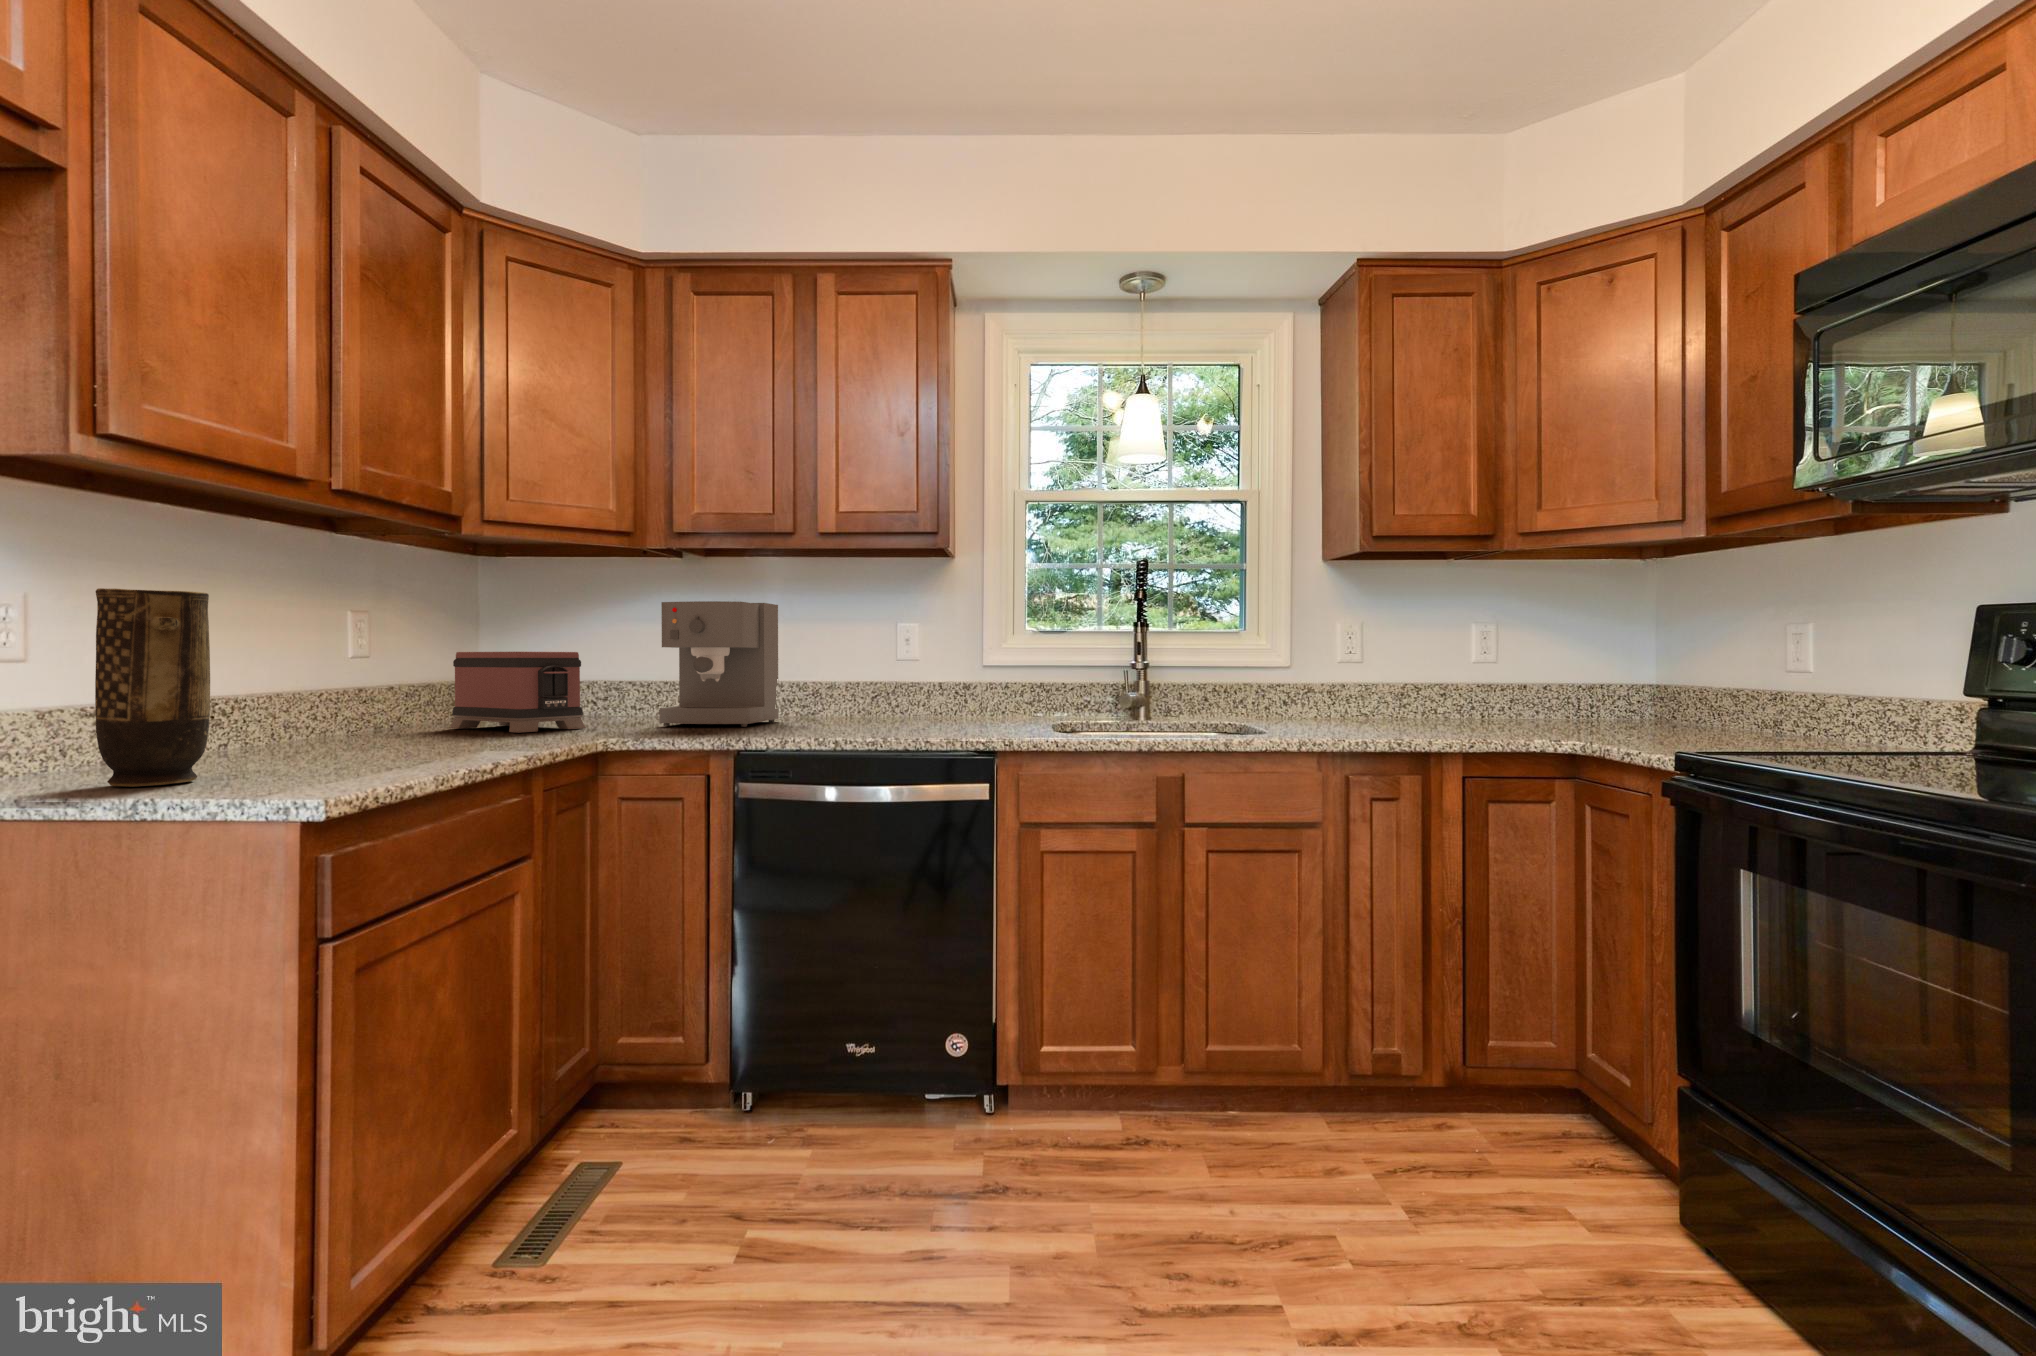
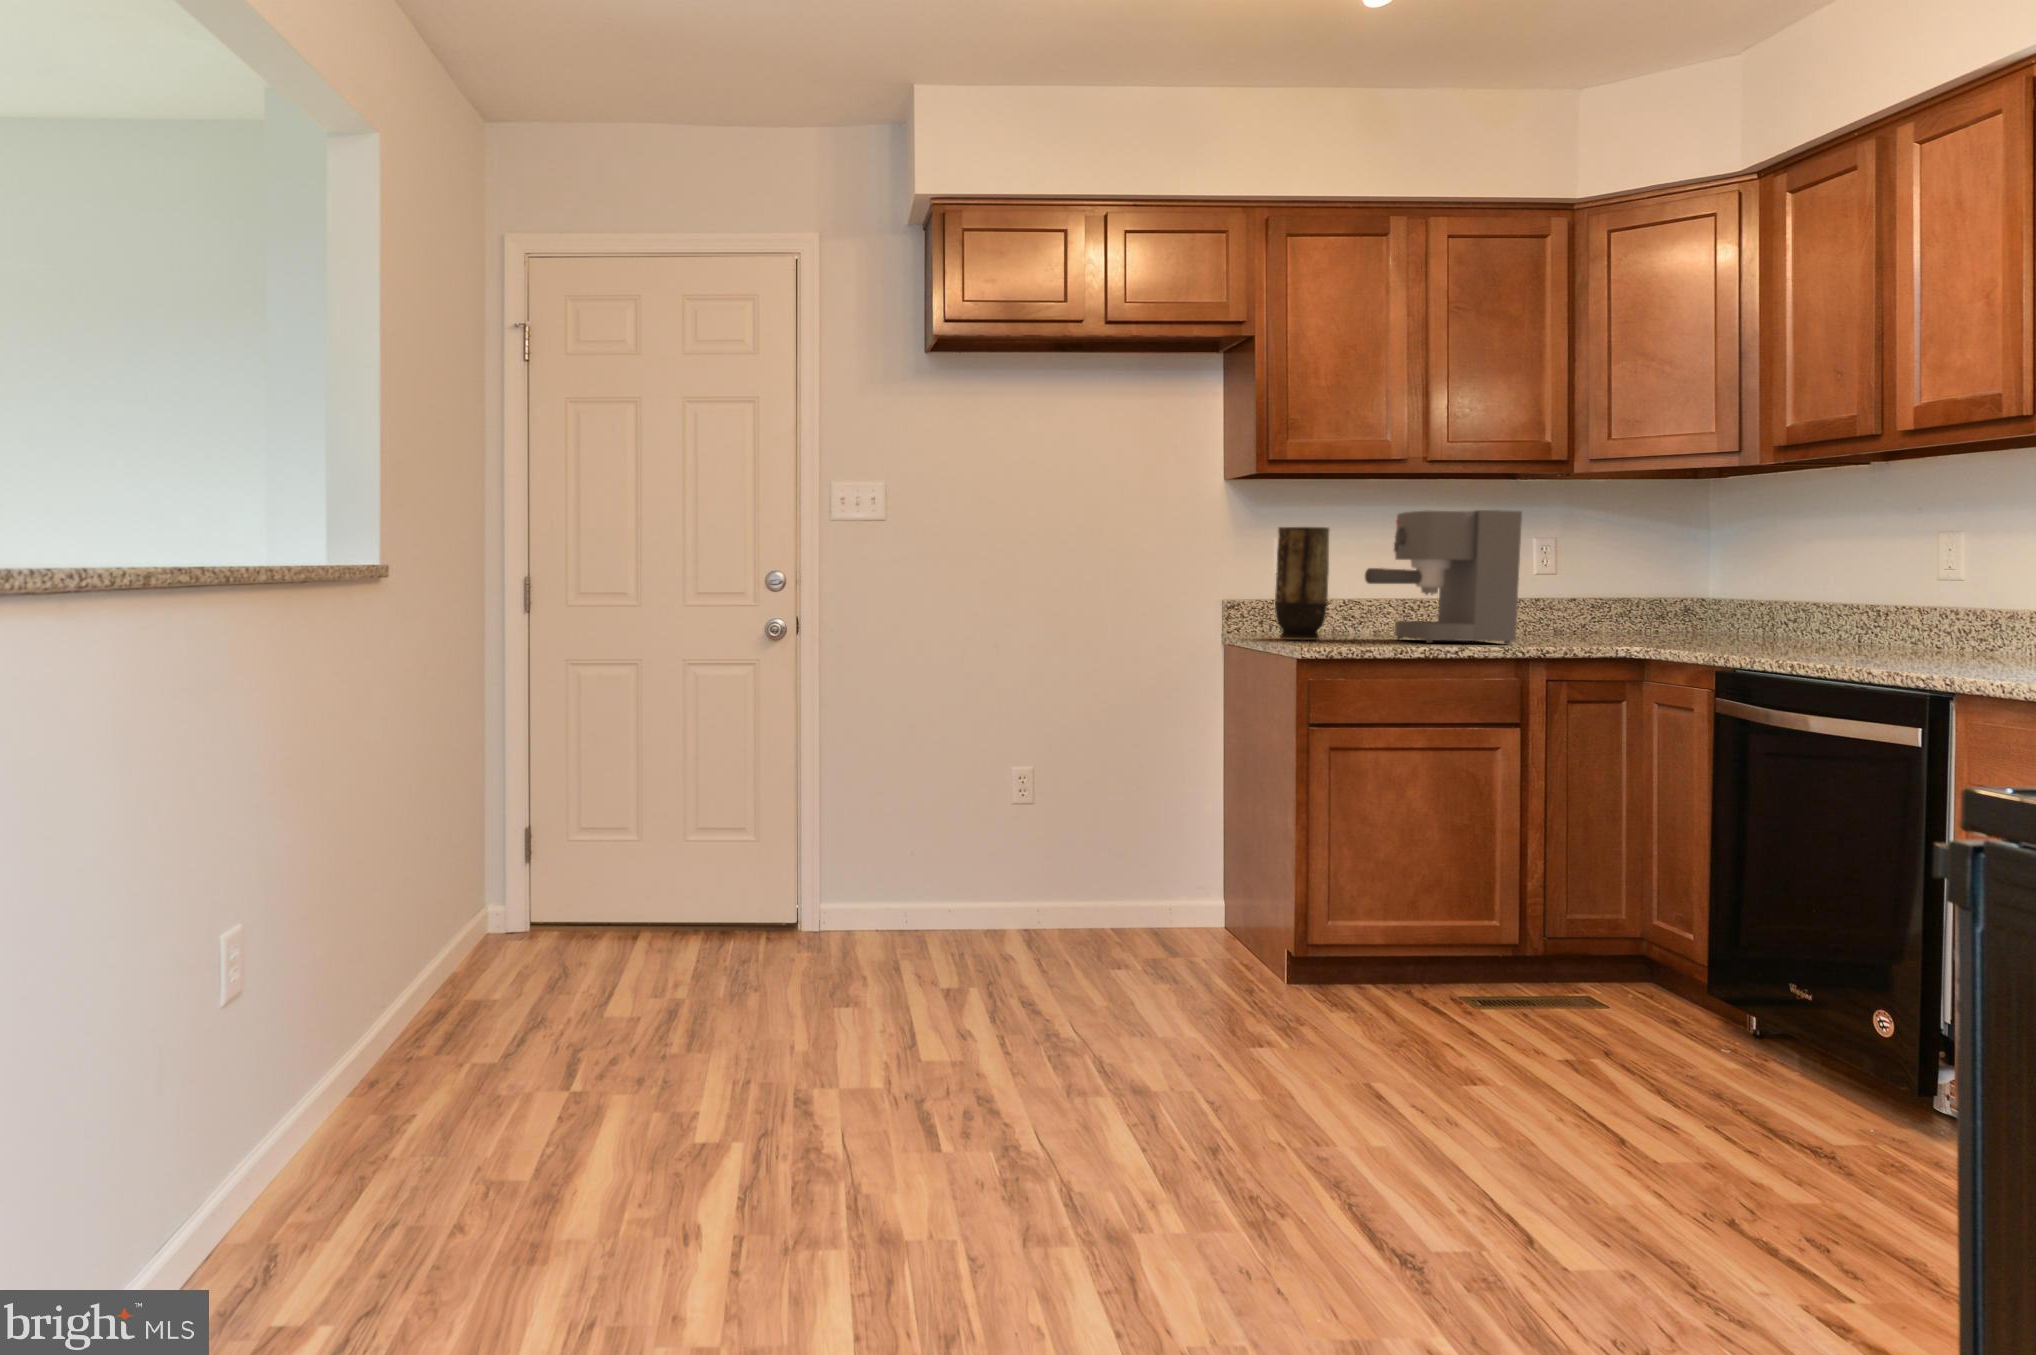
coffee maker: present [660,601,778,727] -> present [1365,510,1522,644]
toaster: present [450,652,586,733] -> none [1641,568,1729,645]

